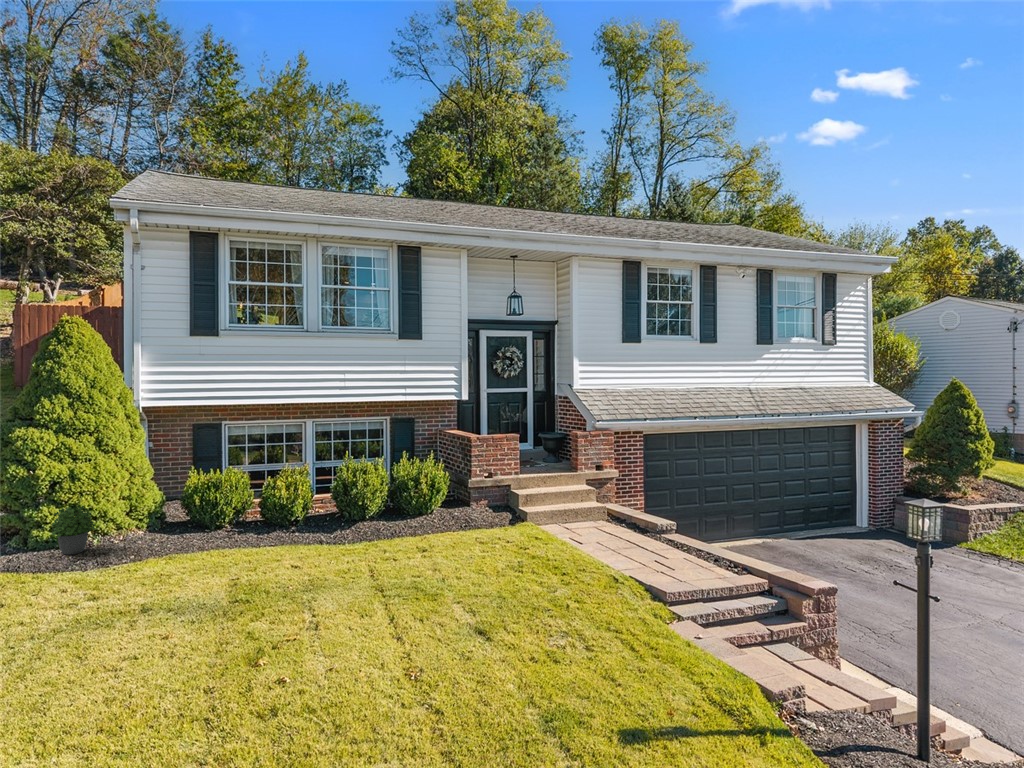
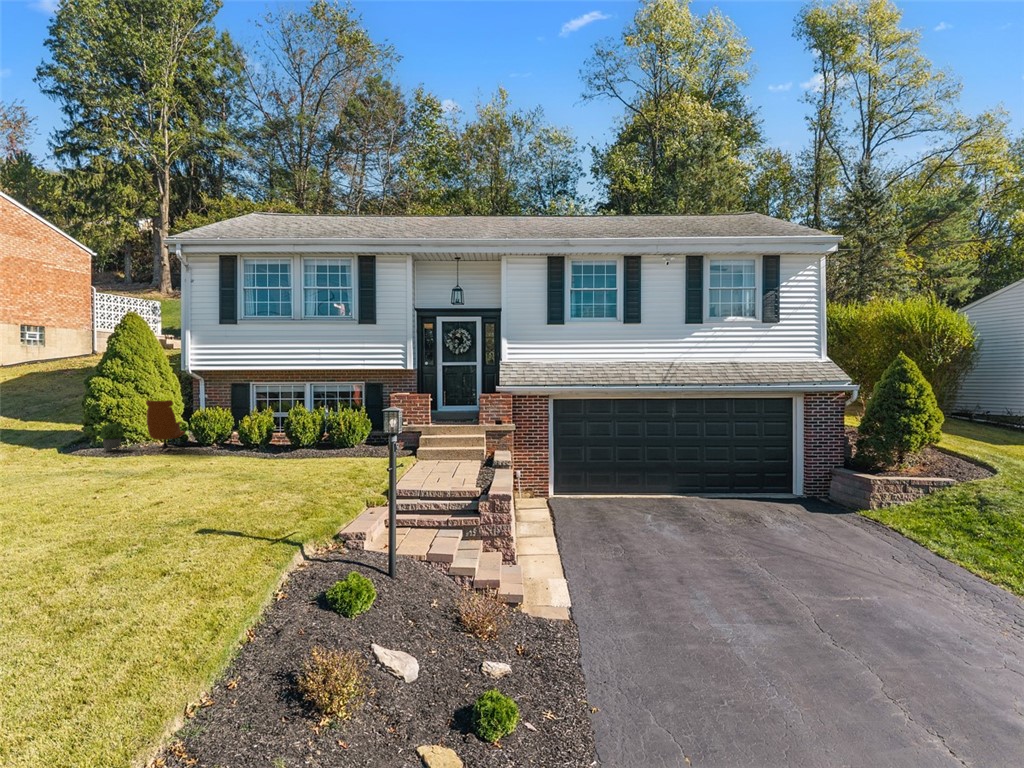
lounge chair: none [140,466,197,550] -> present [146,400,185,452]

